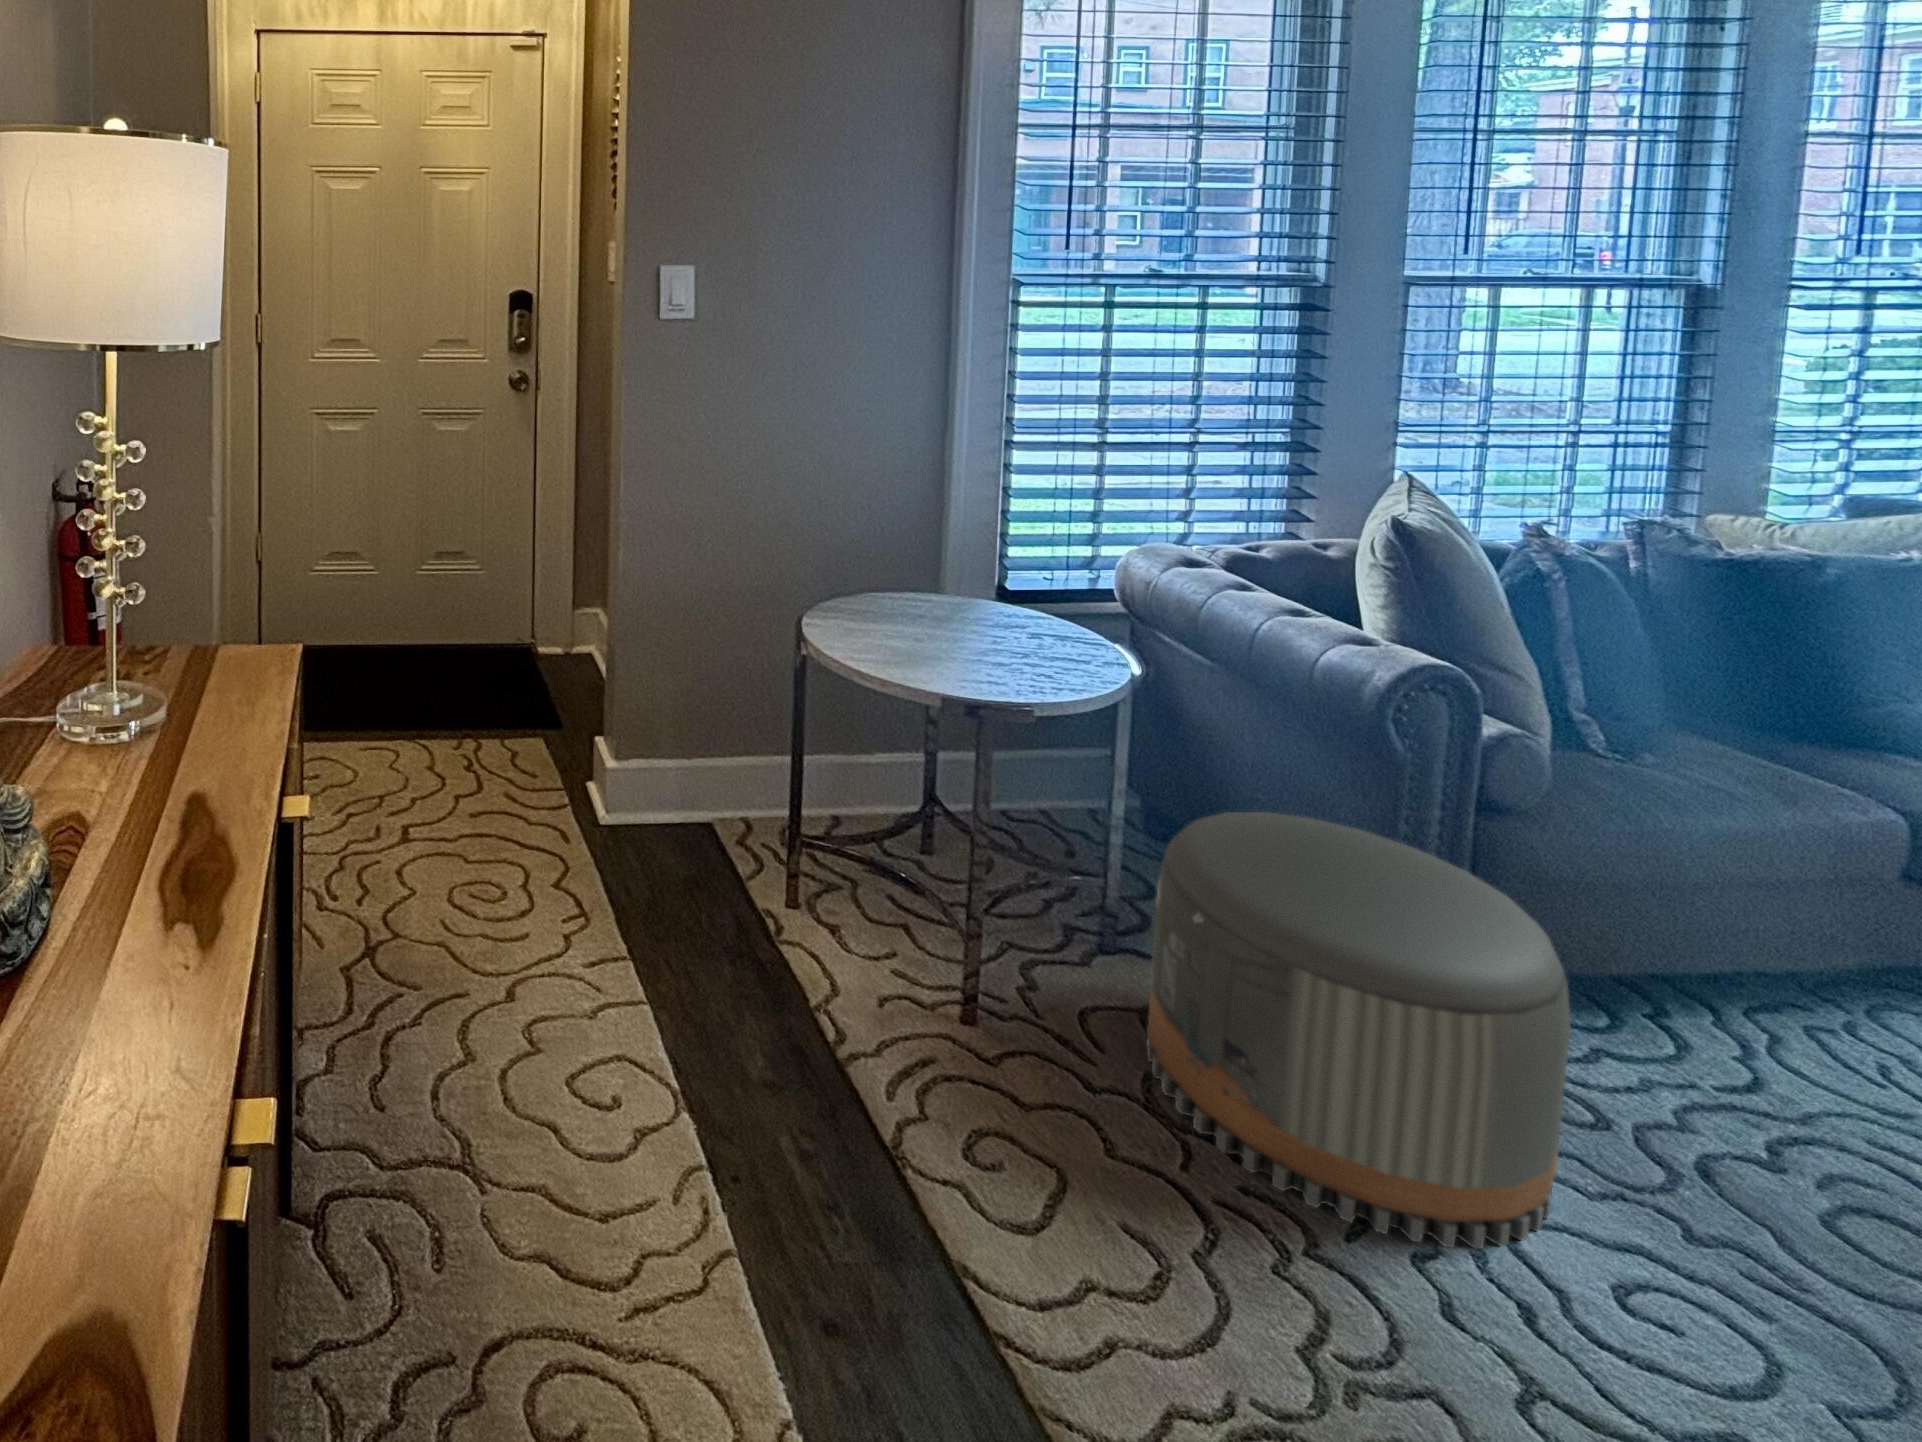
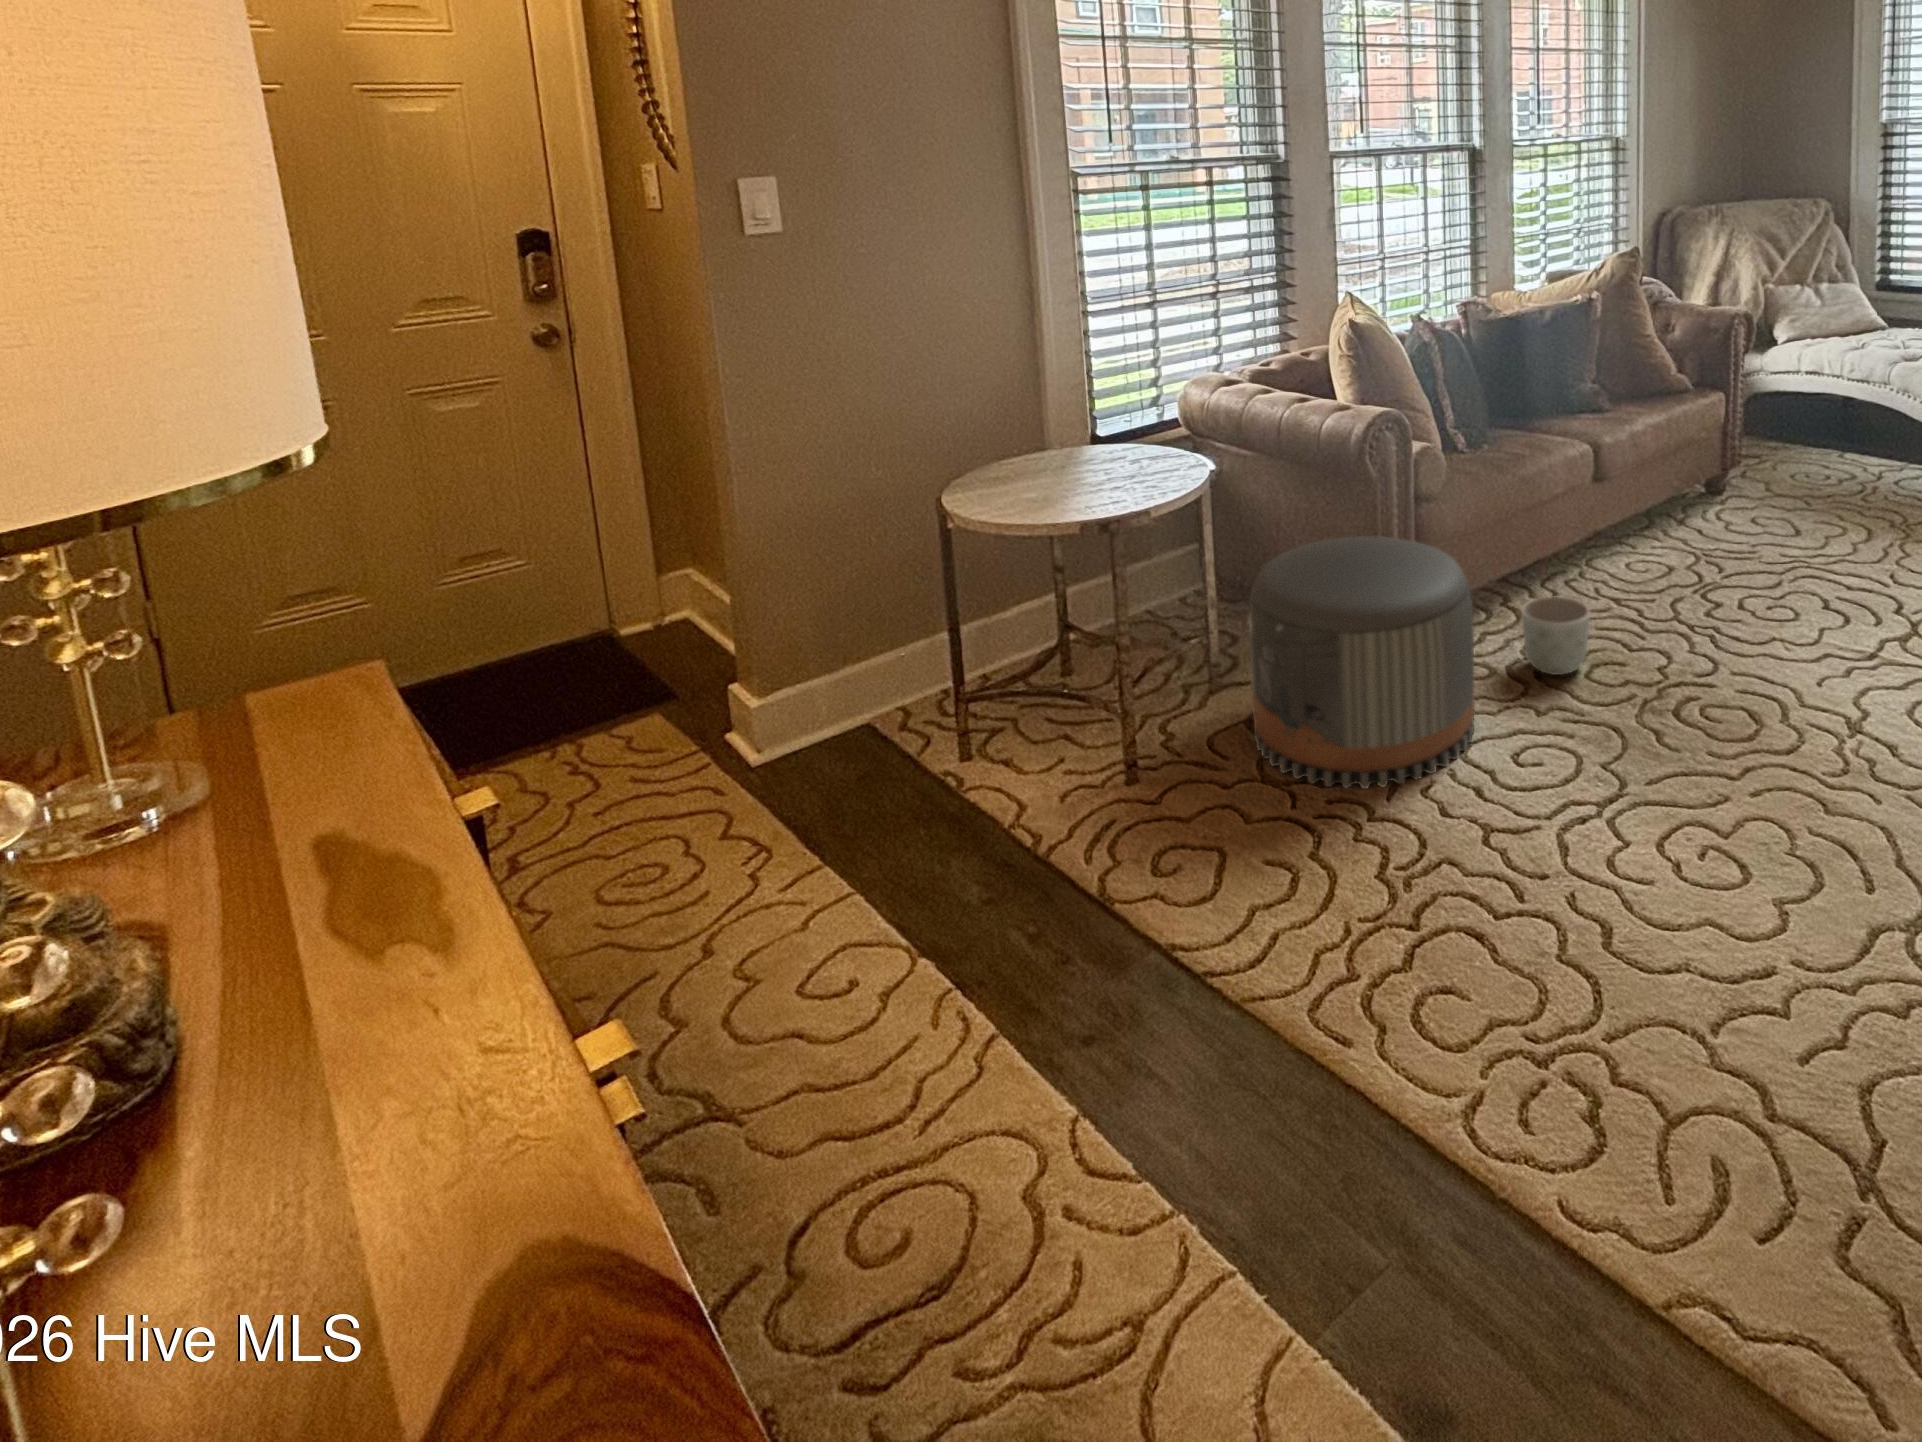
planter: none [1691,1046,1870,1212] -> present [1521,597,1590,675]

